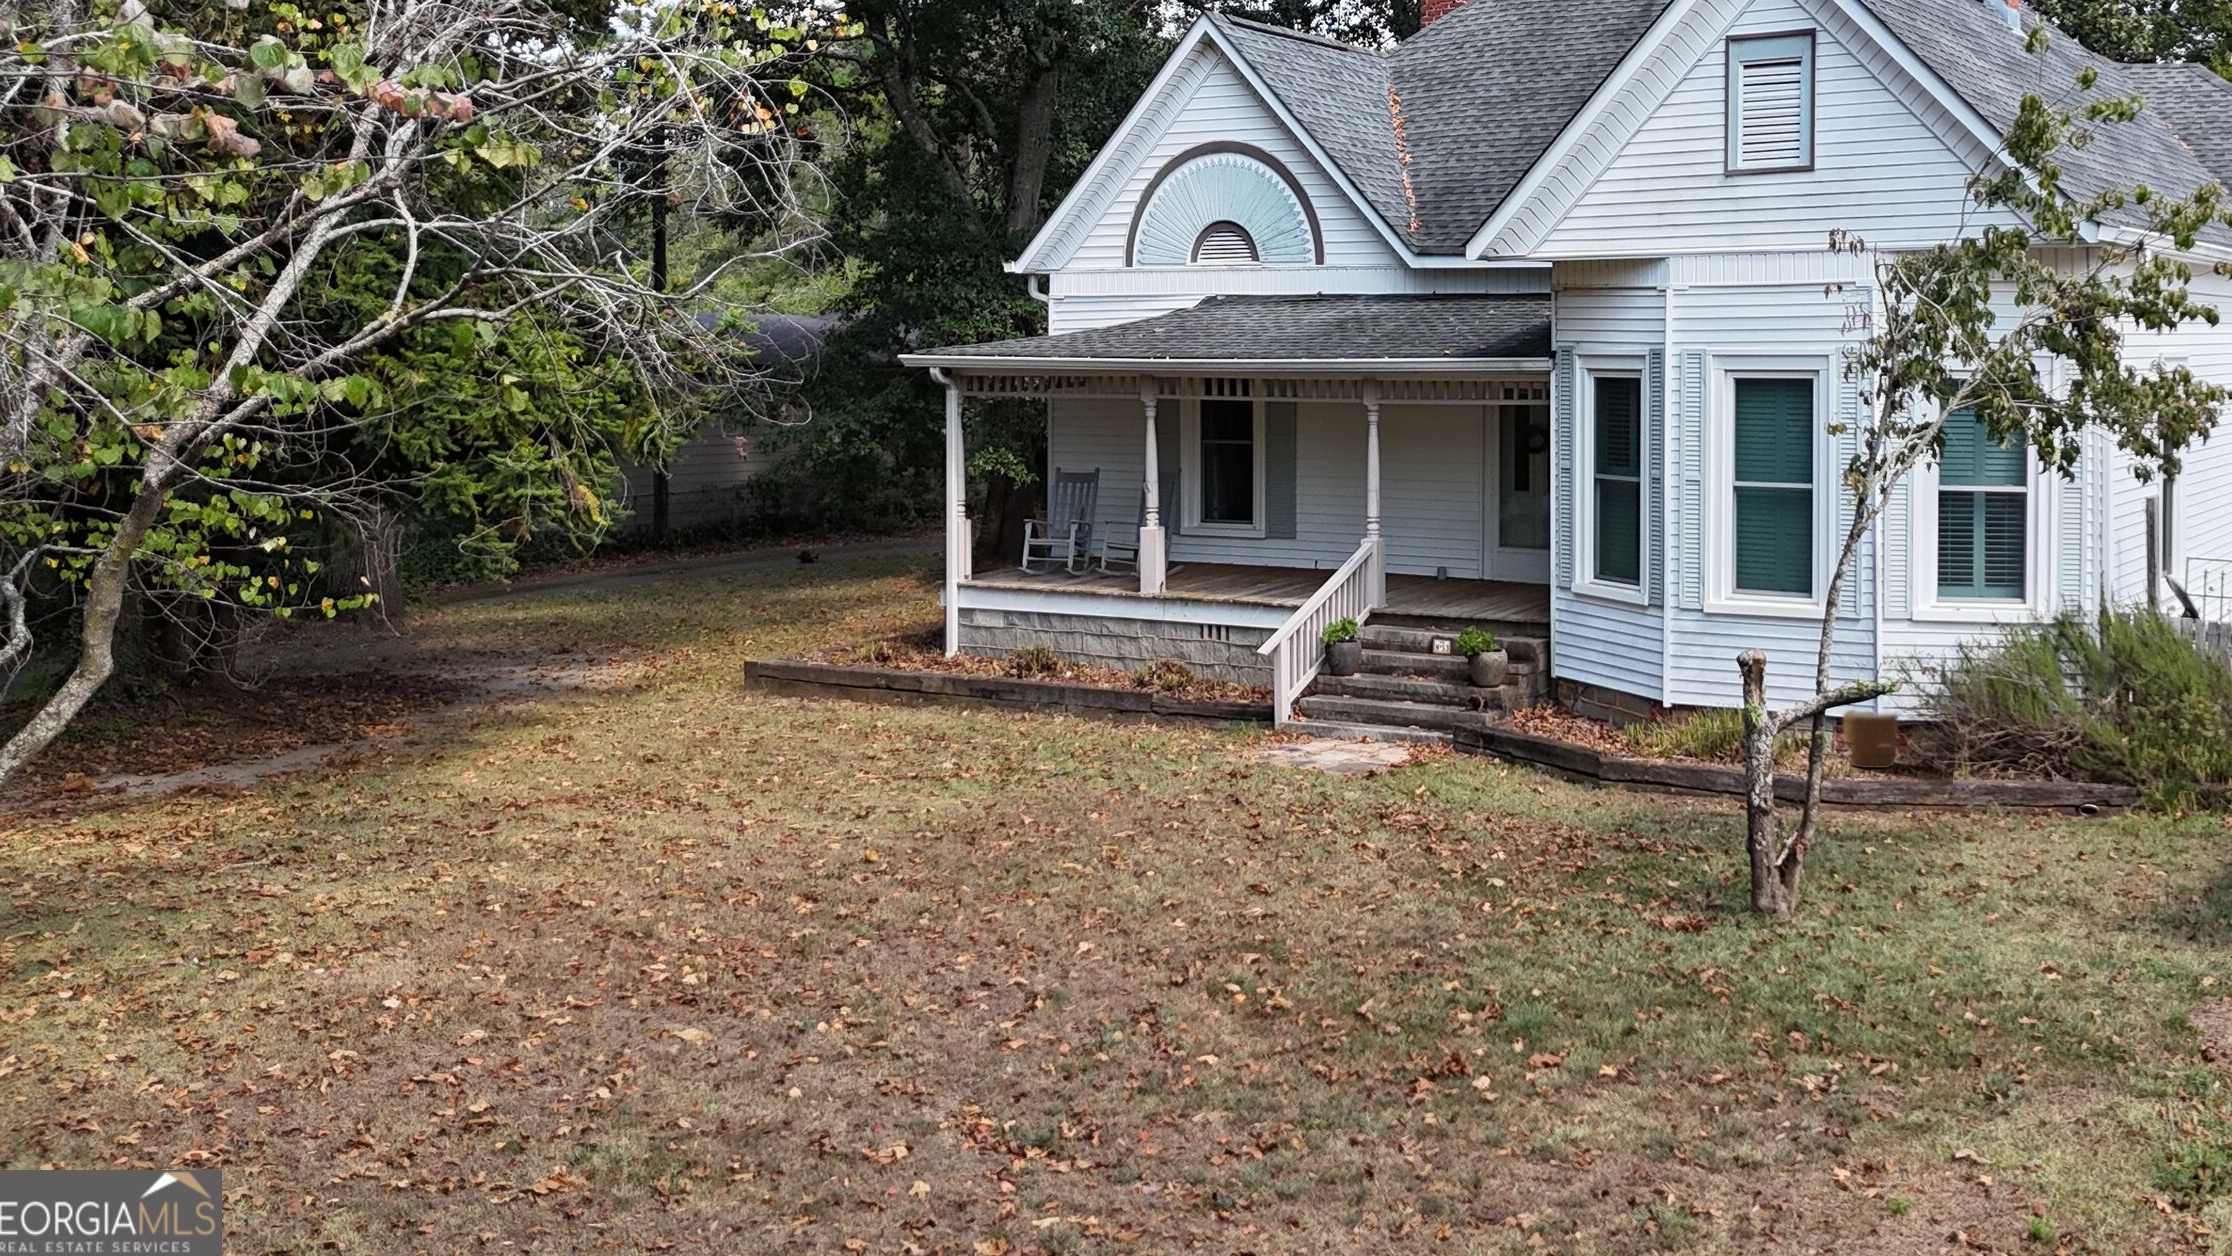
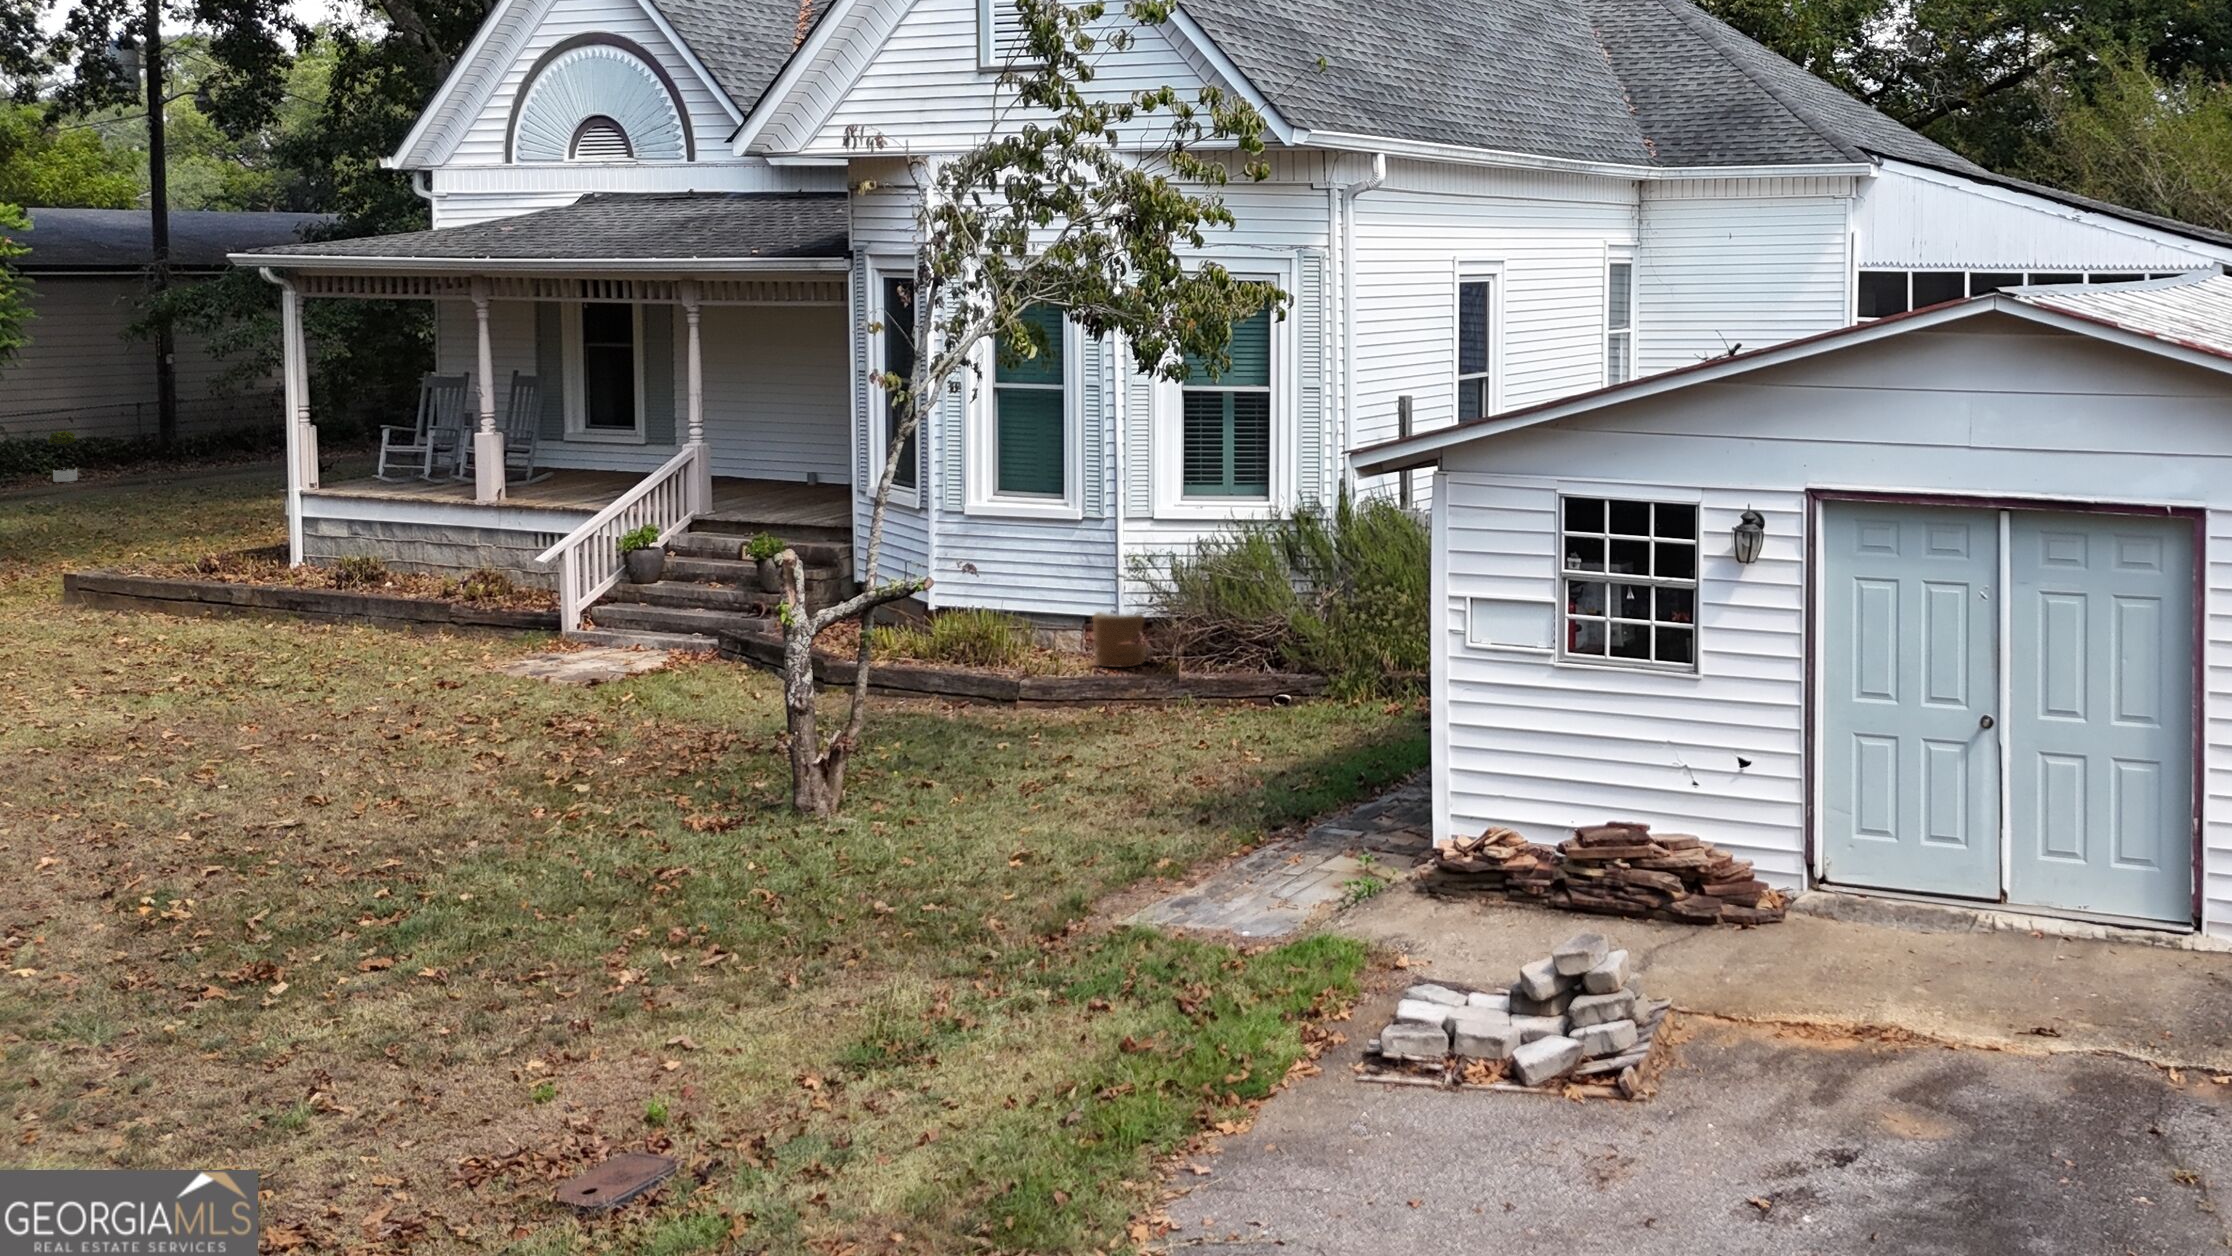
potted tree: none [623,517,645,564] -> present [48,430,78,482]

